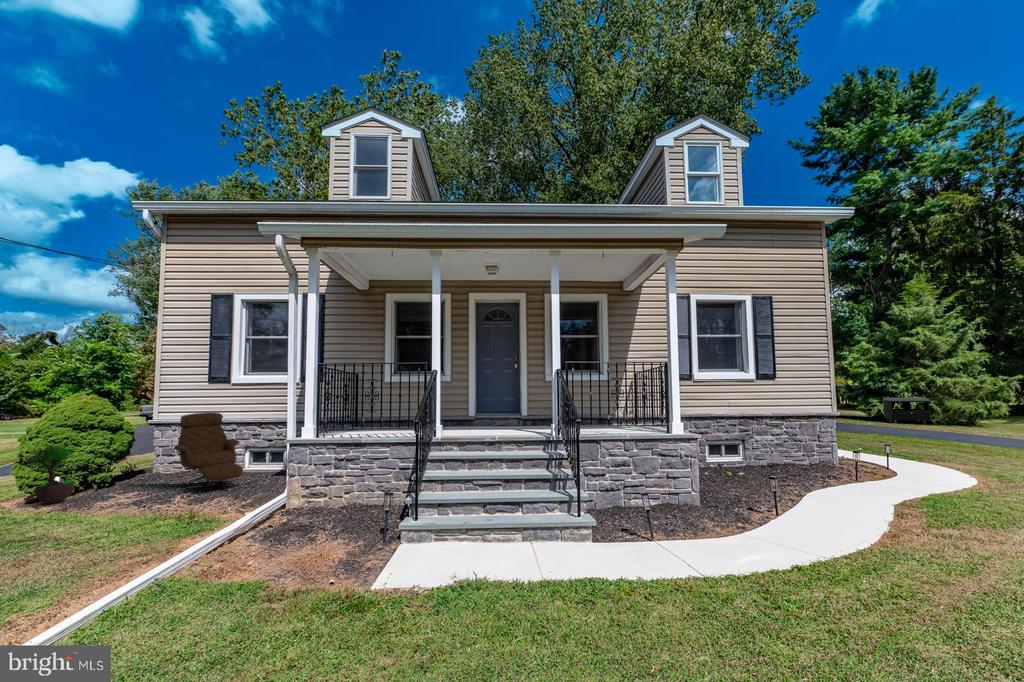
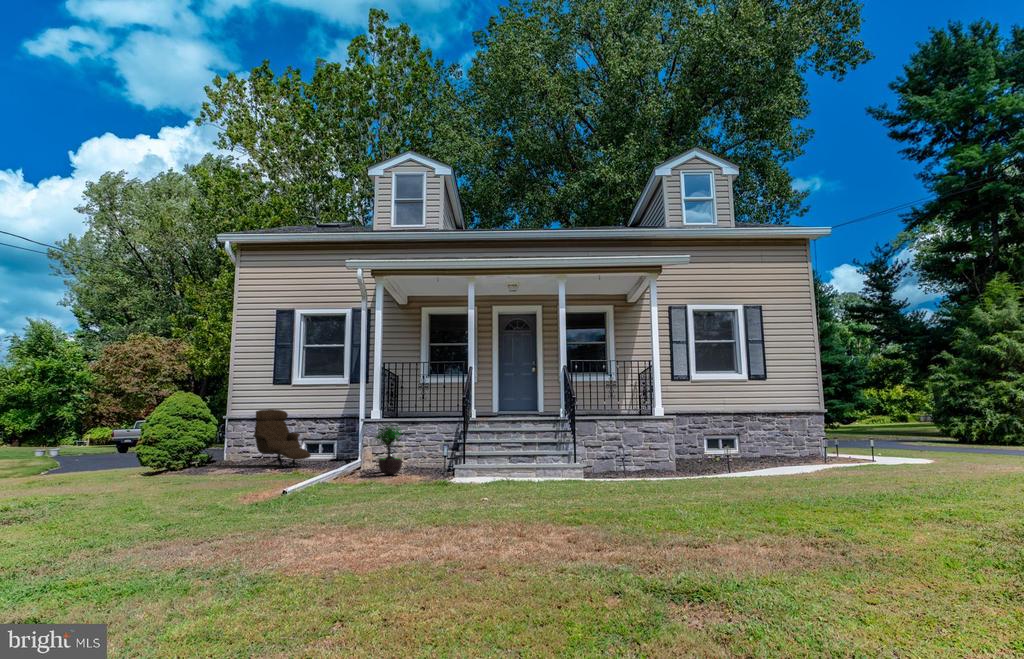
storage bench: present [883,398,931,423] -> none [960,414,1008,442]
potted tree: present [25,442,74,503] -> present [374,426,402,475]

